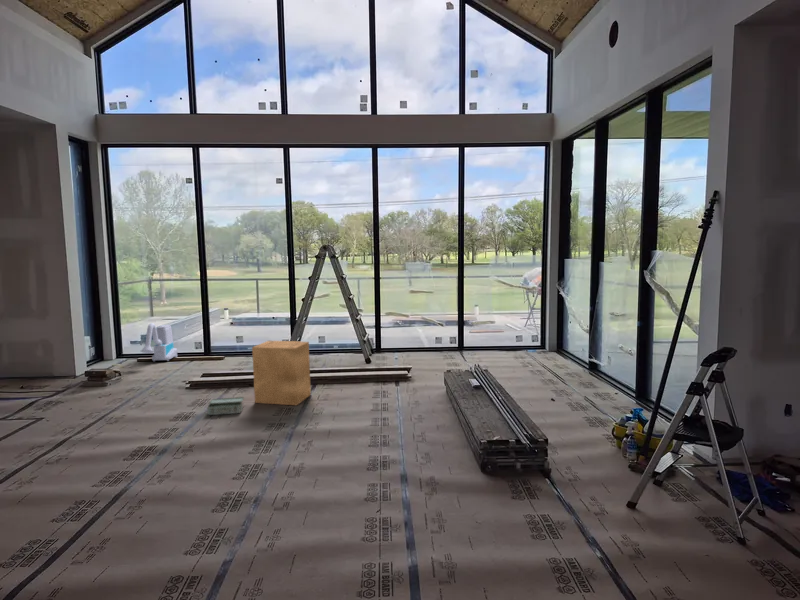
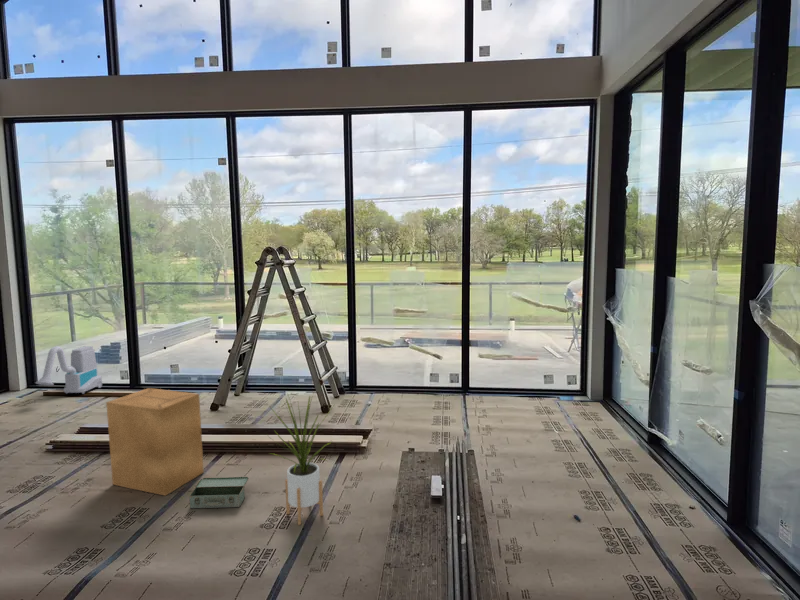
house plant: none [373,331,415,412] -> present [276,397,329,525]
toolbox: present [207,397,243,415] -> present [189,477,249,508]

